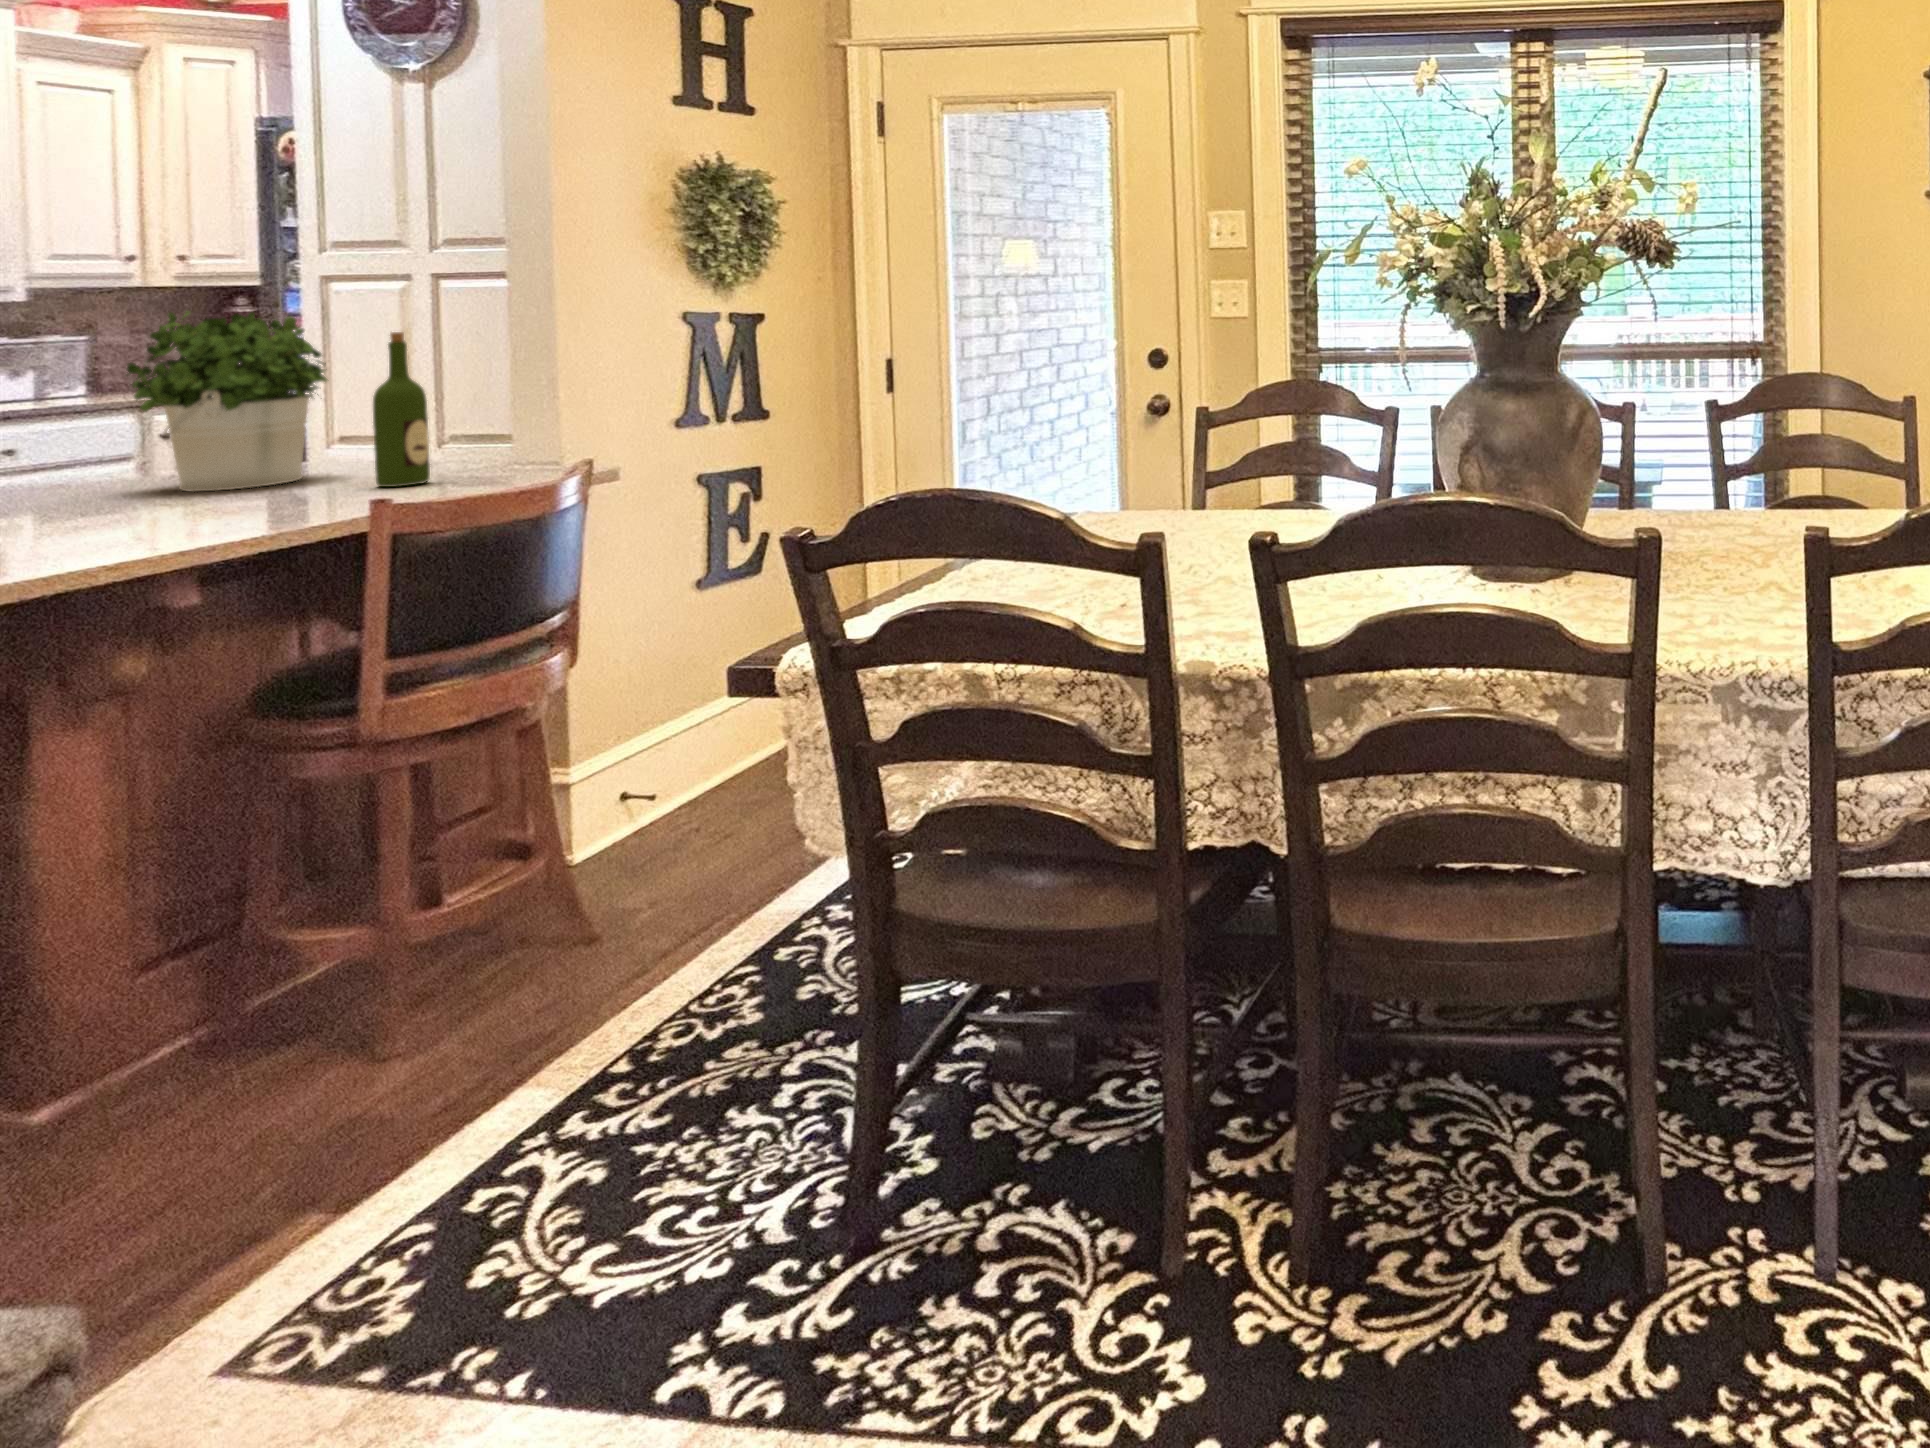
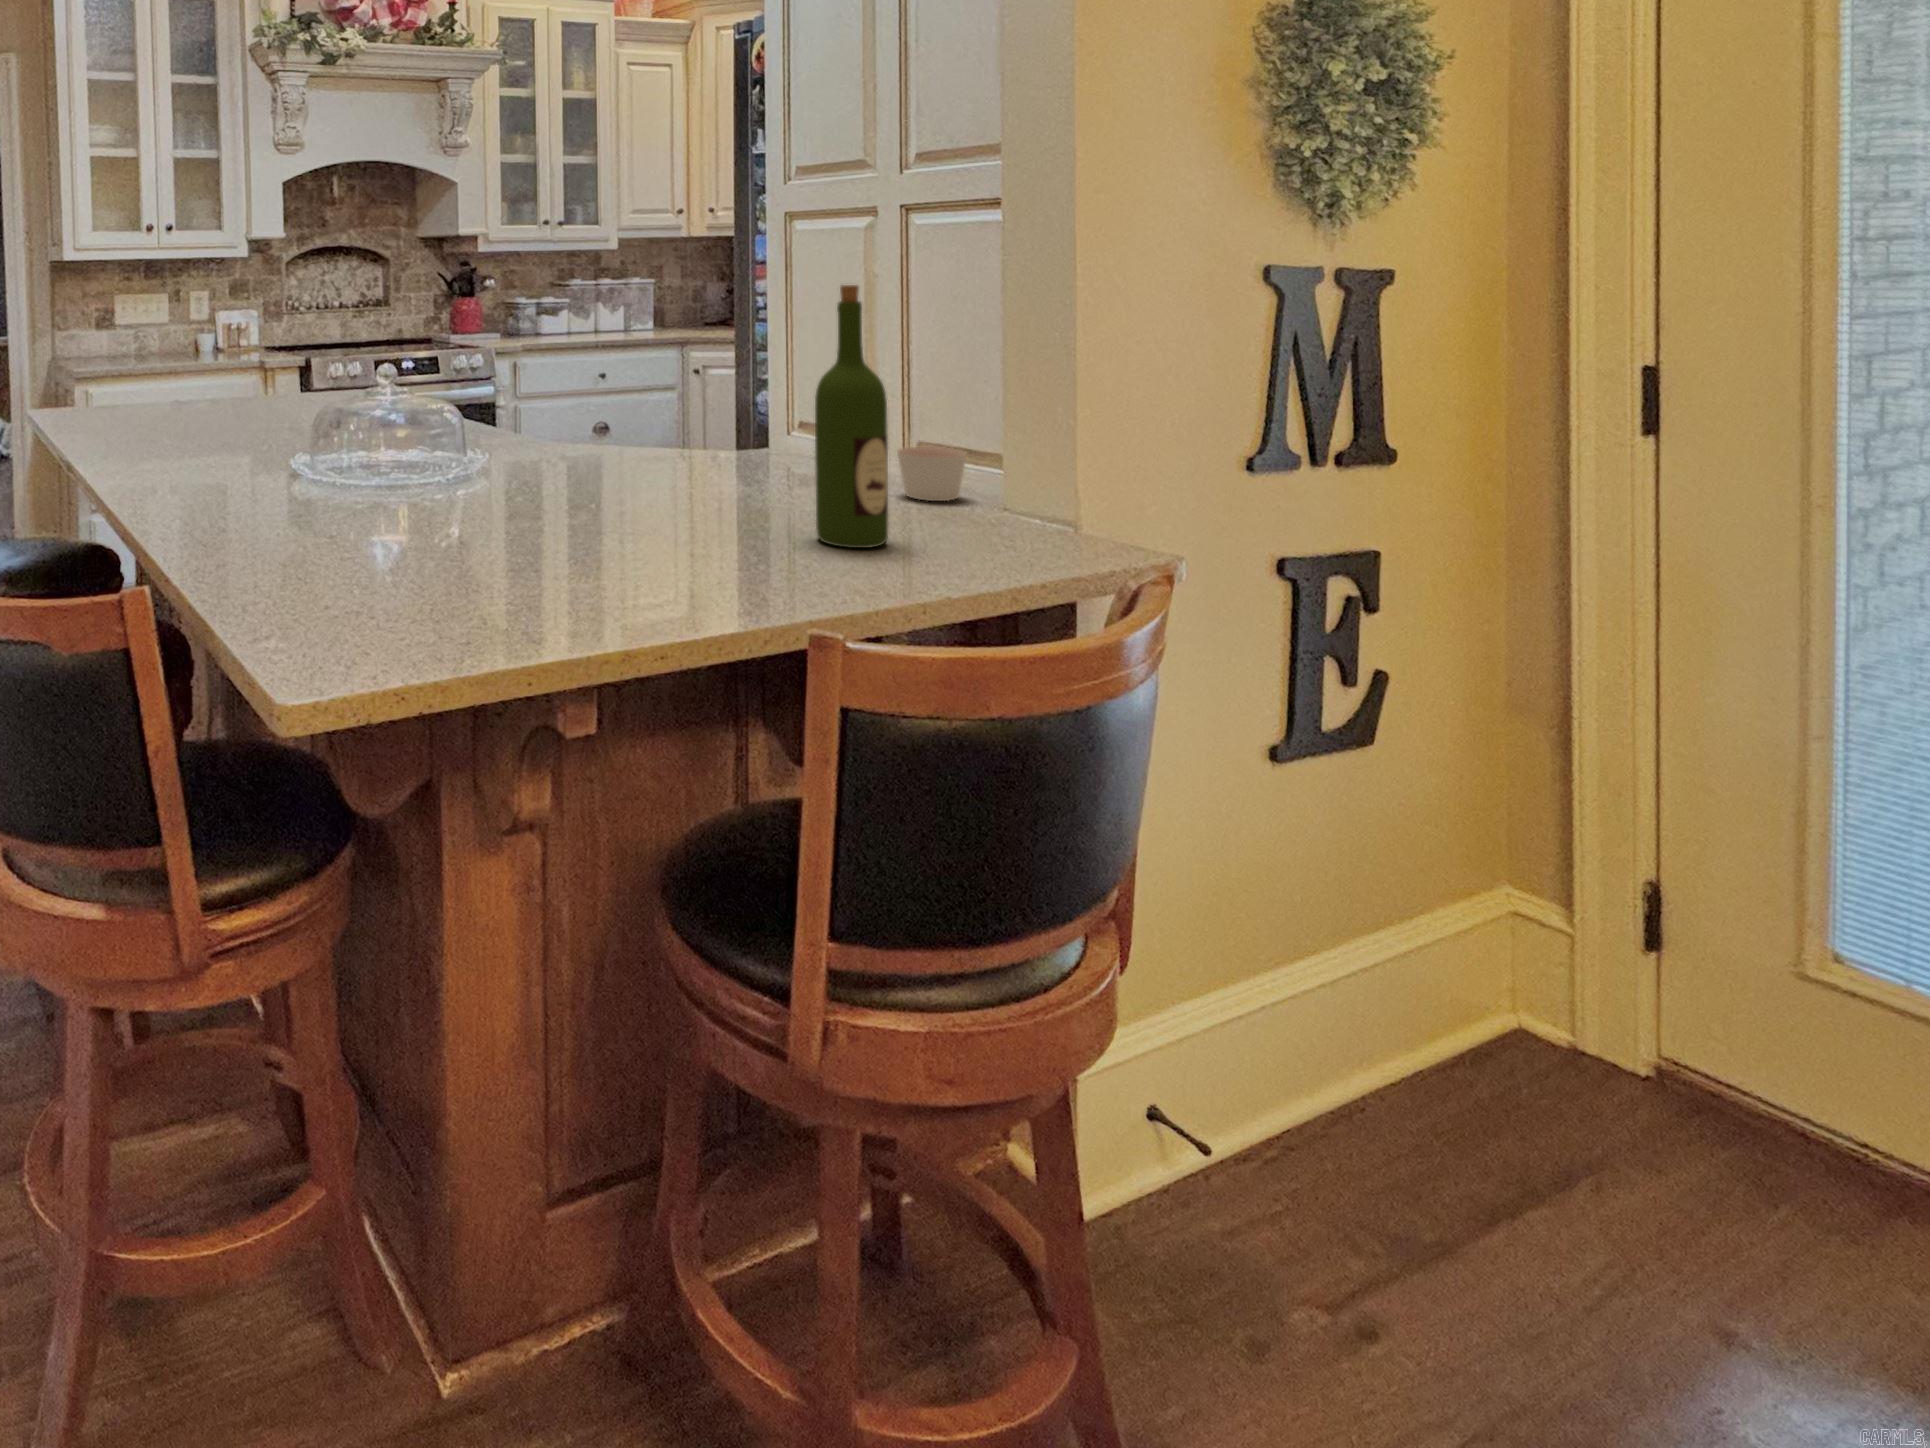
potted plant: present [127,312,327,491] -> none [577,247,772,500]
candle: none [435,433,489,466] -> present [897,447,966,501]

